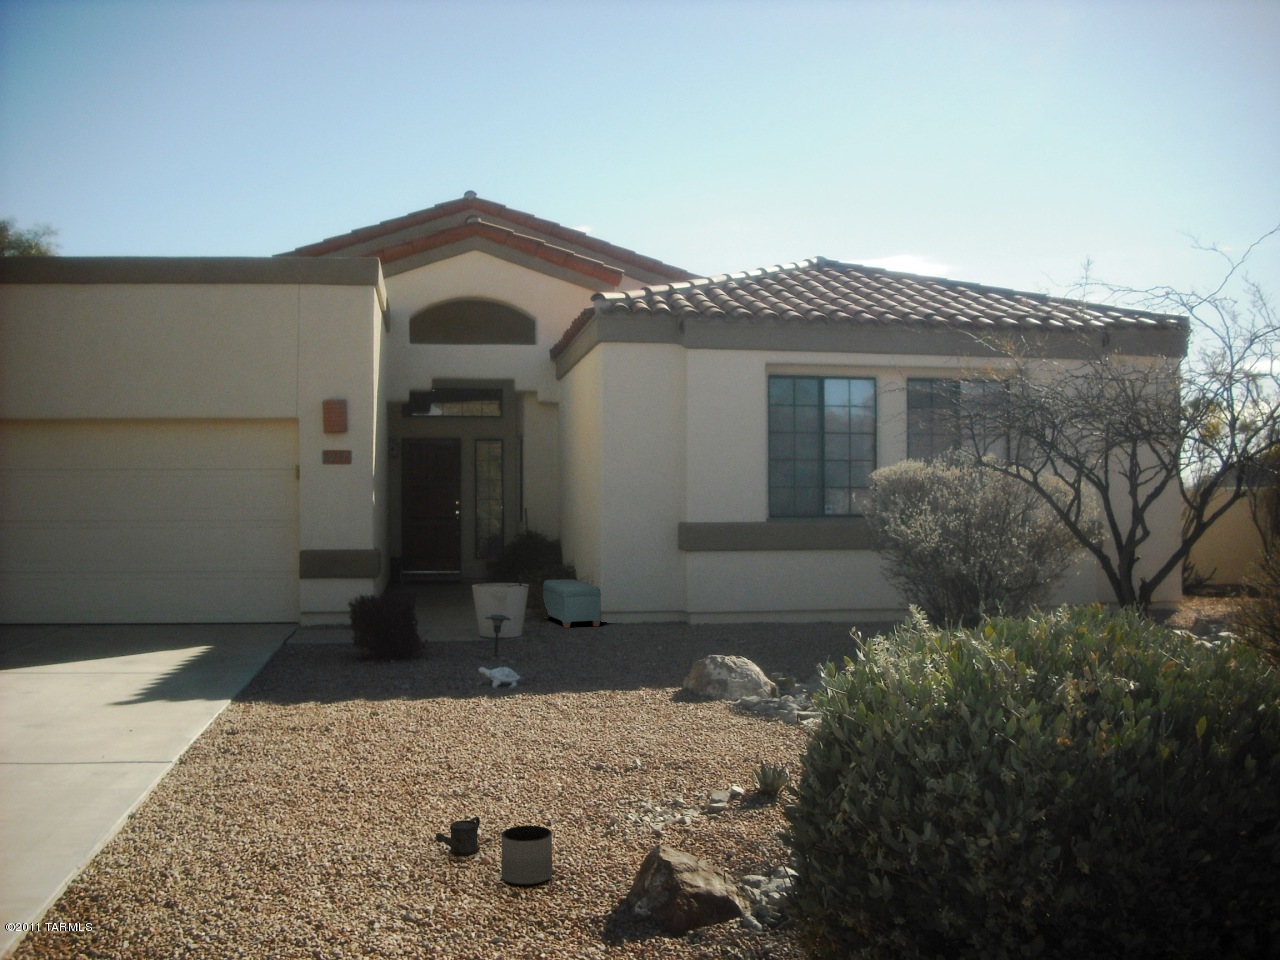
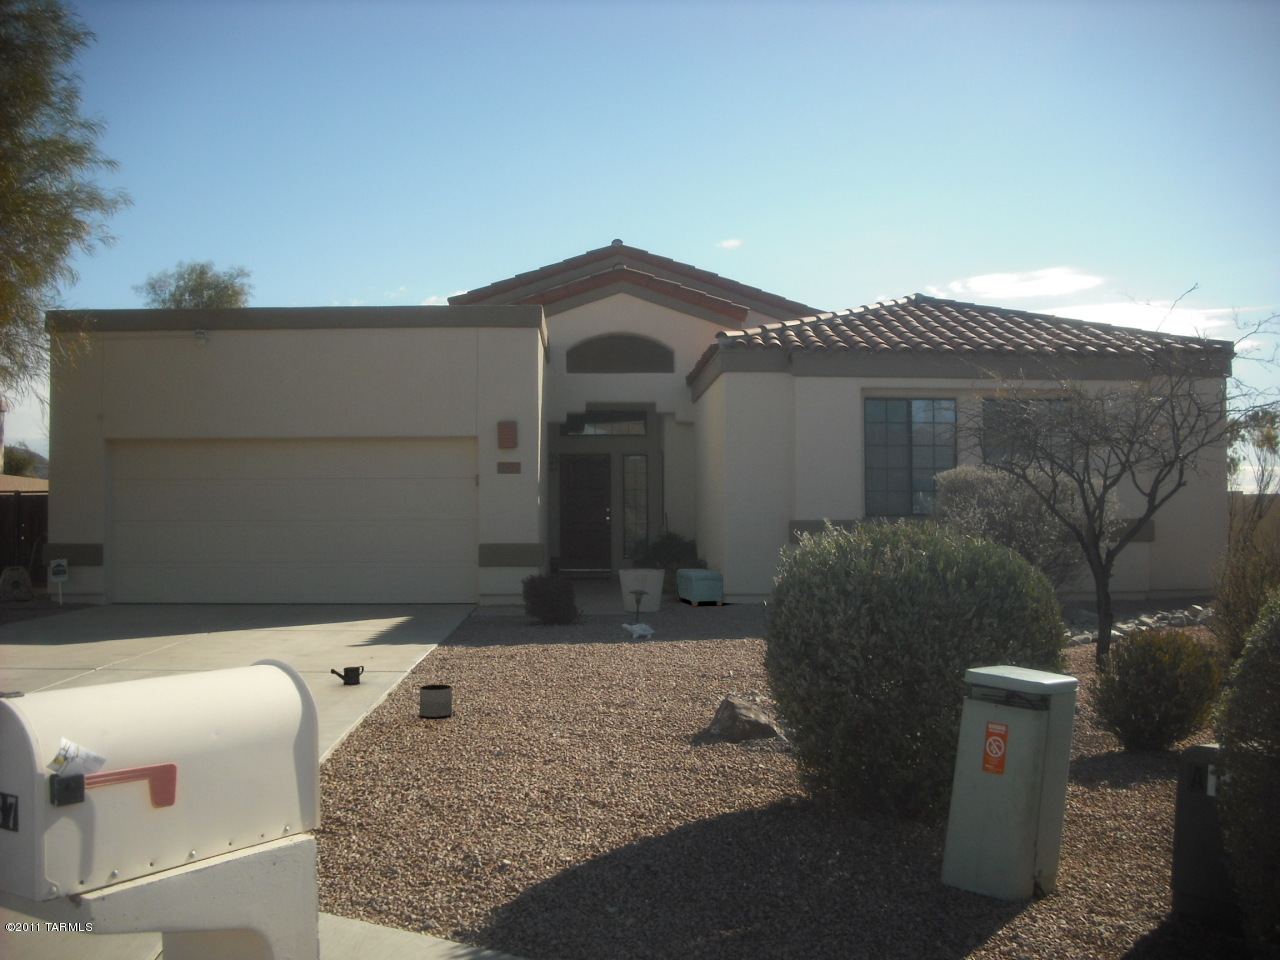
watering can: present [436,817,480,856] -> present [331,666,364,685]
planter: present [501,826,552,886] -> present [419,685,452,718]

